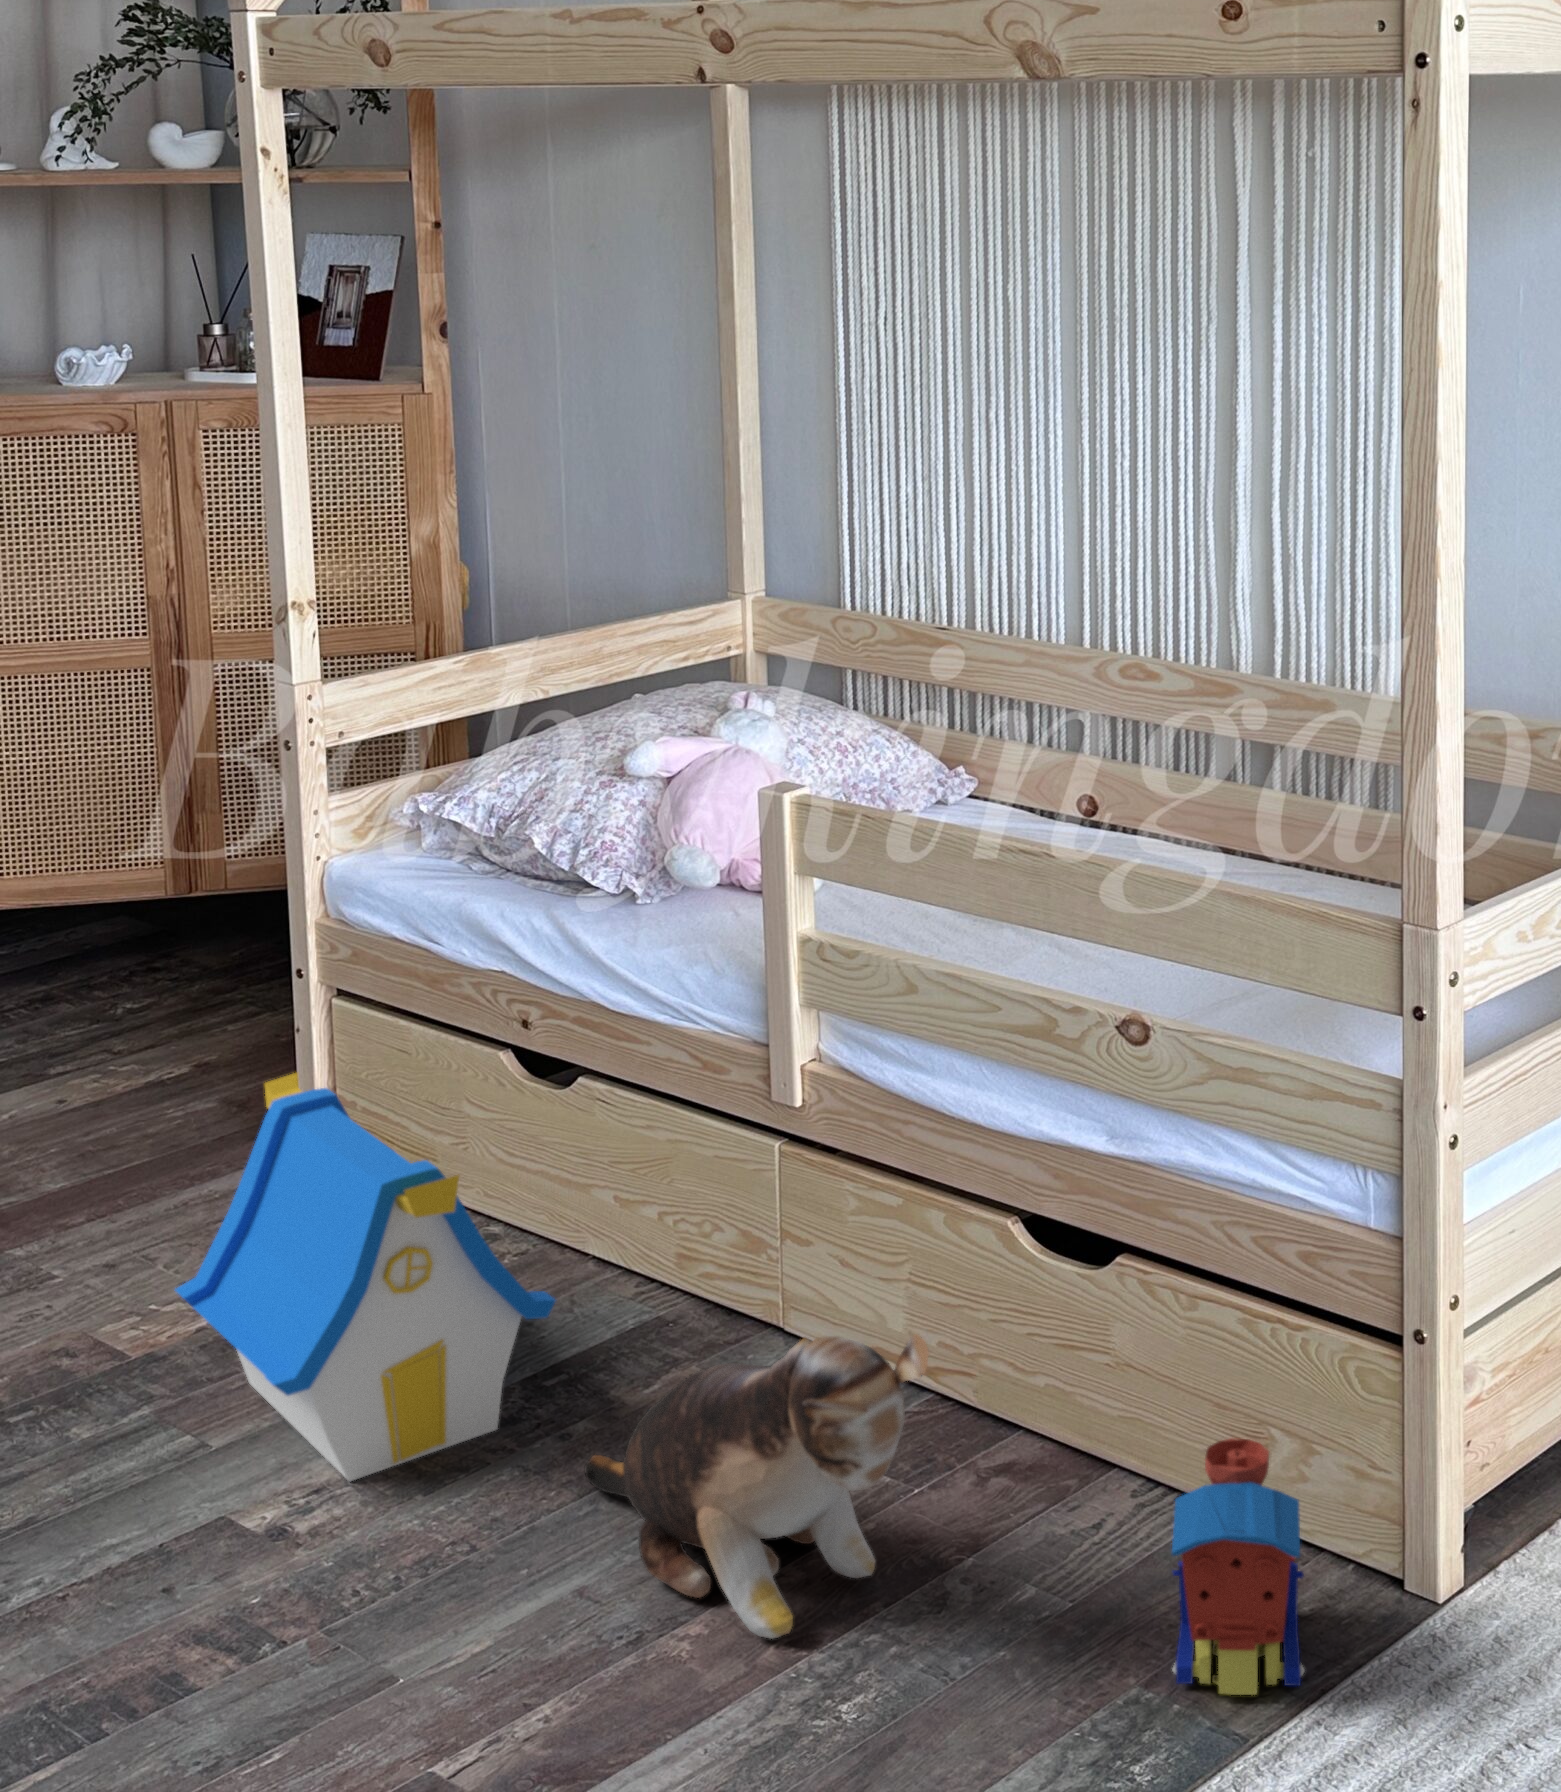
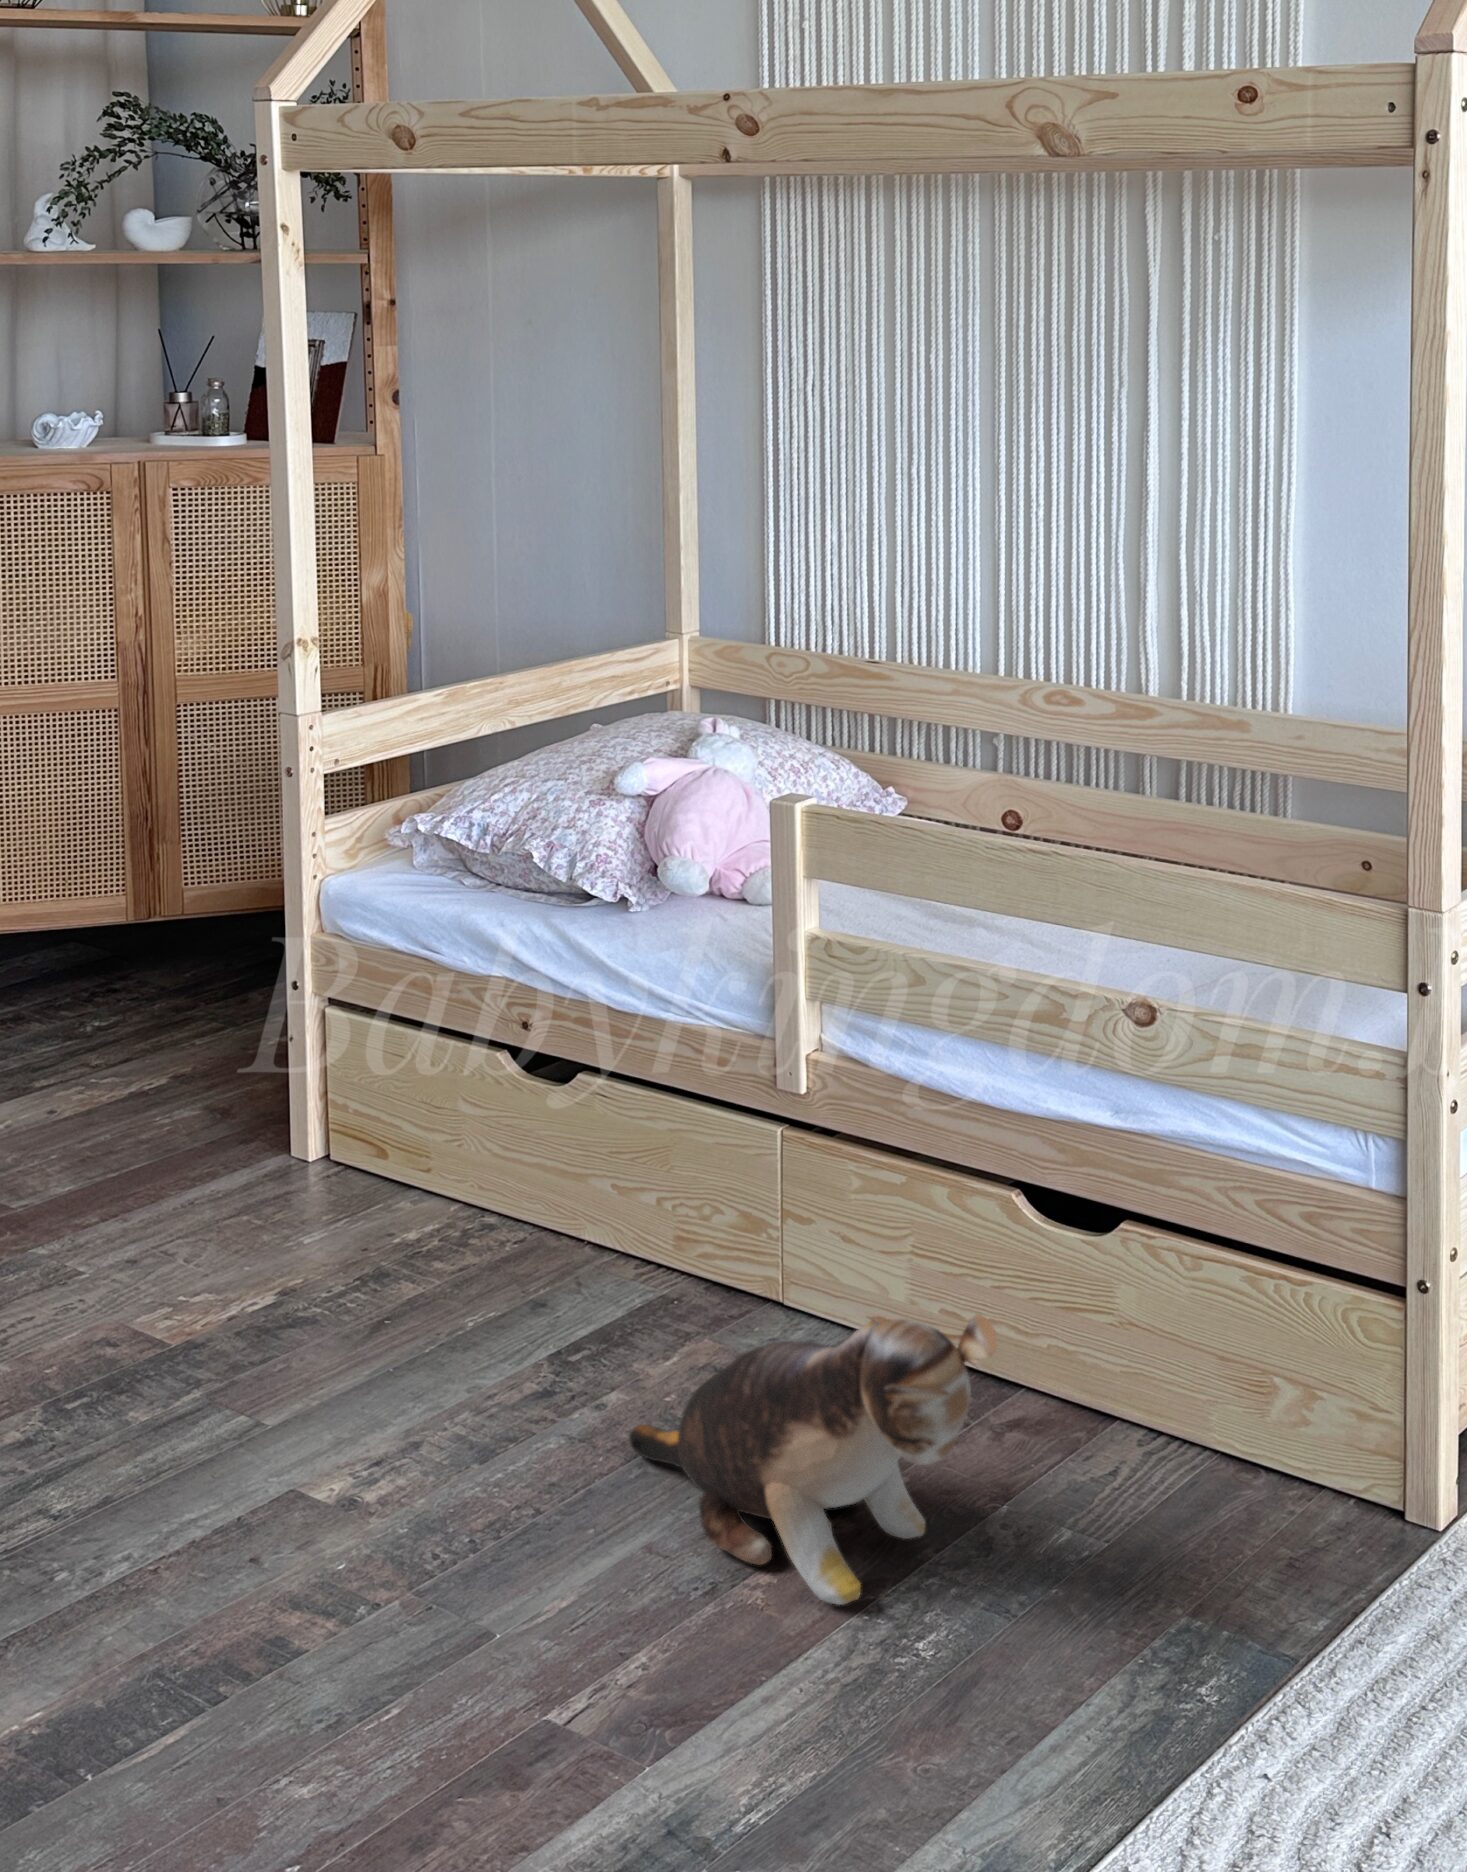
toy house: present [175,1073,556,1481] -> none [222,1071,589,1458]
toy train: present [1172,1438,1305,1695] -> none [1218,1399,1357,1644]

